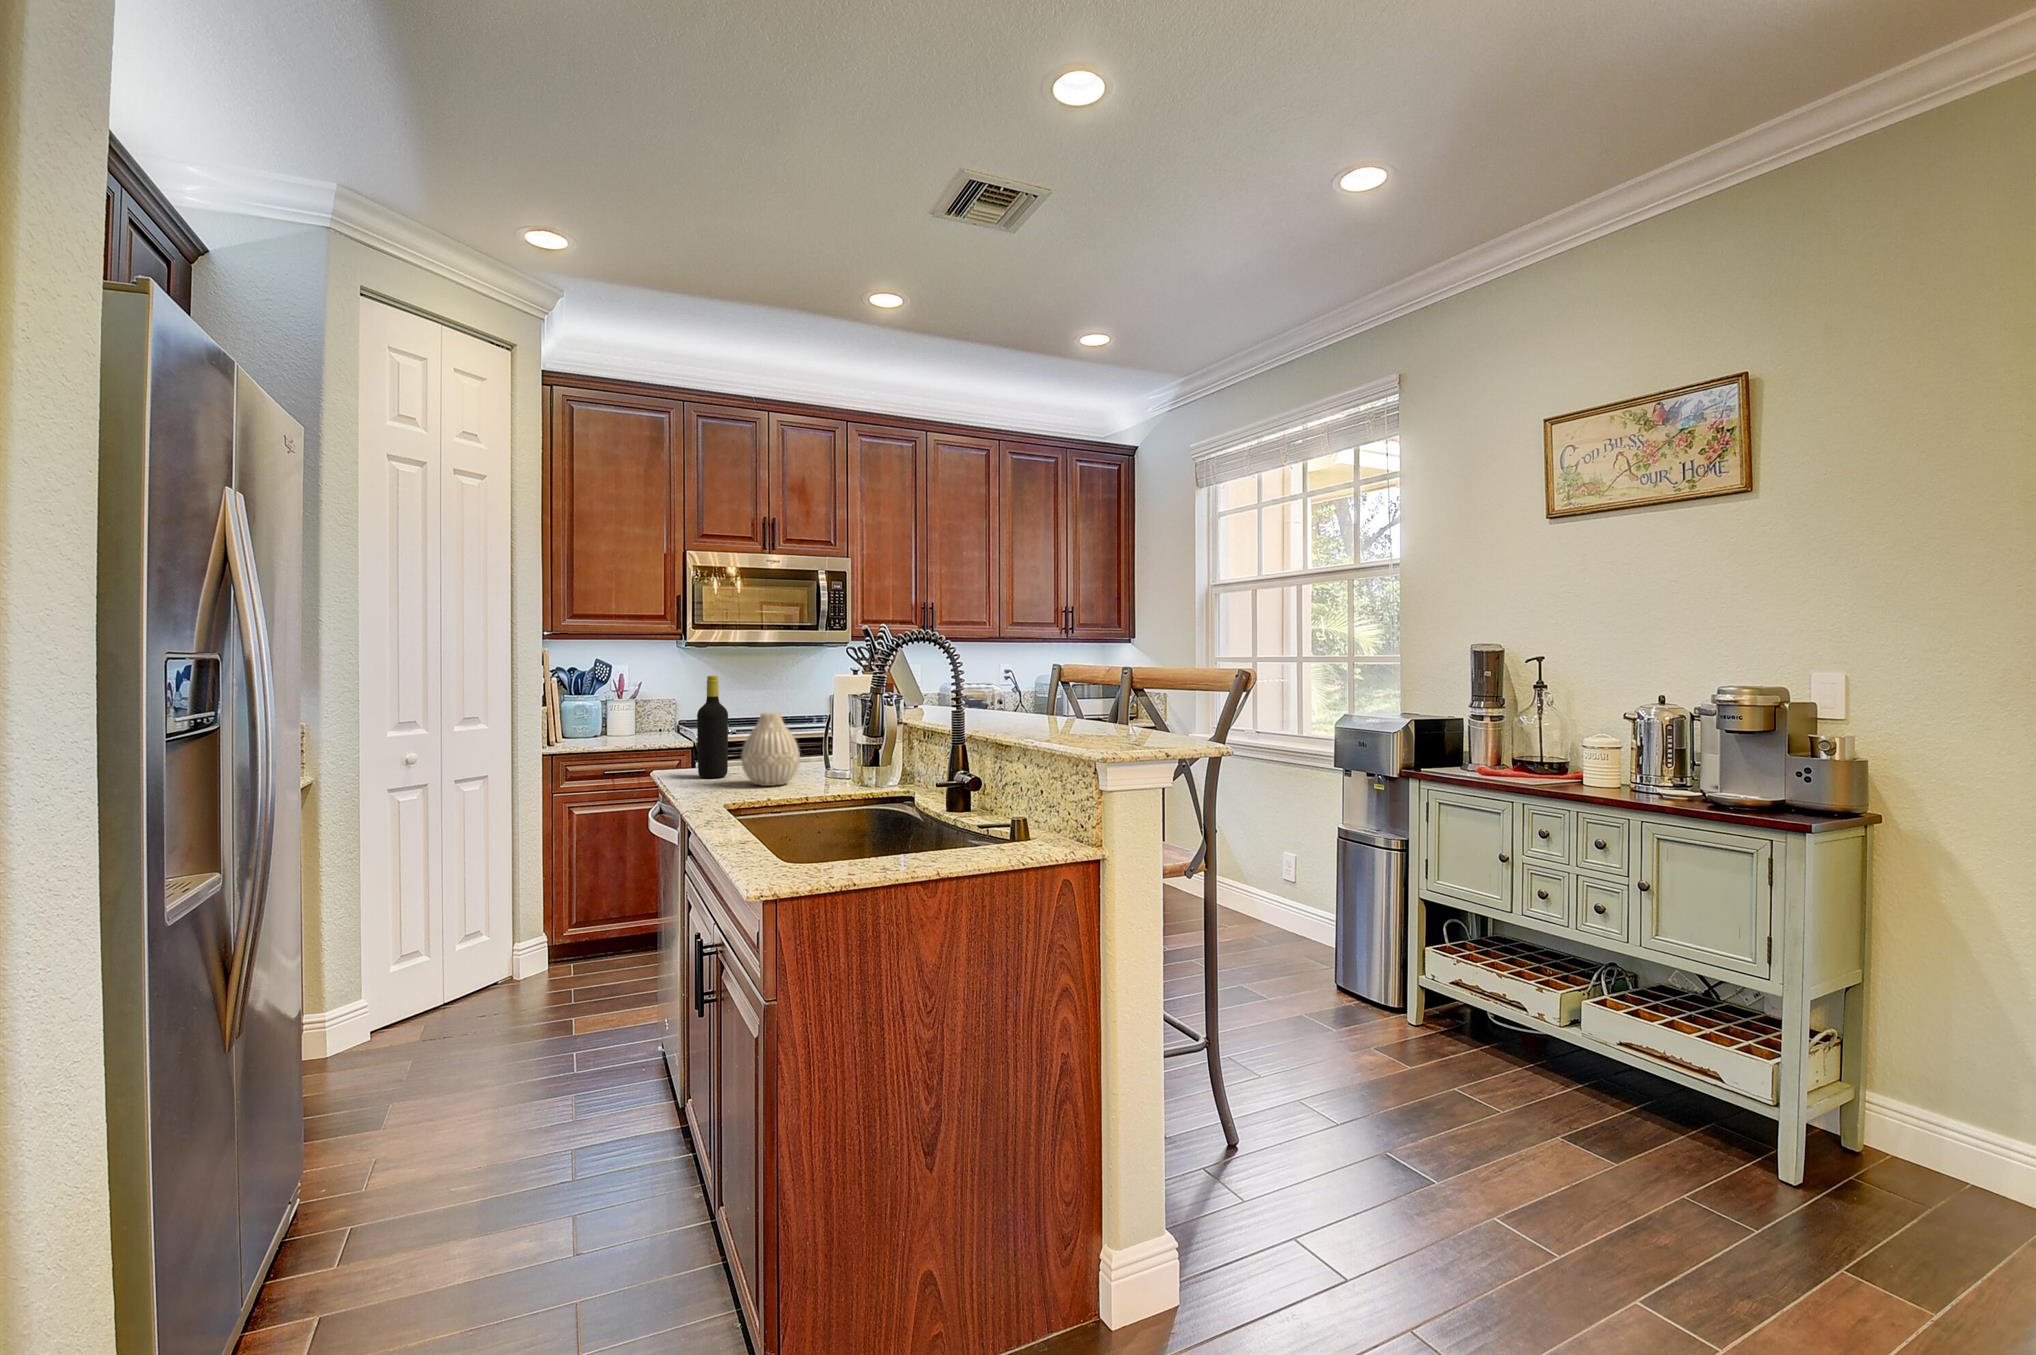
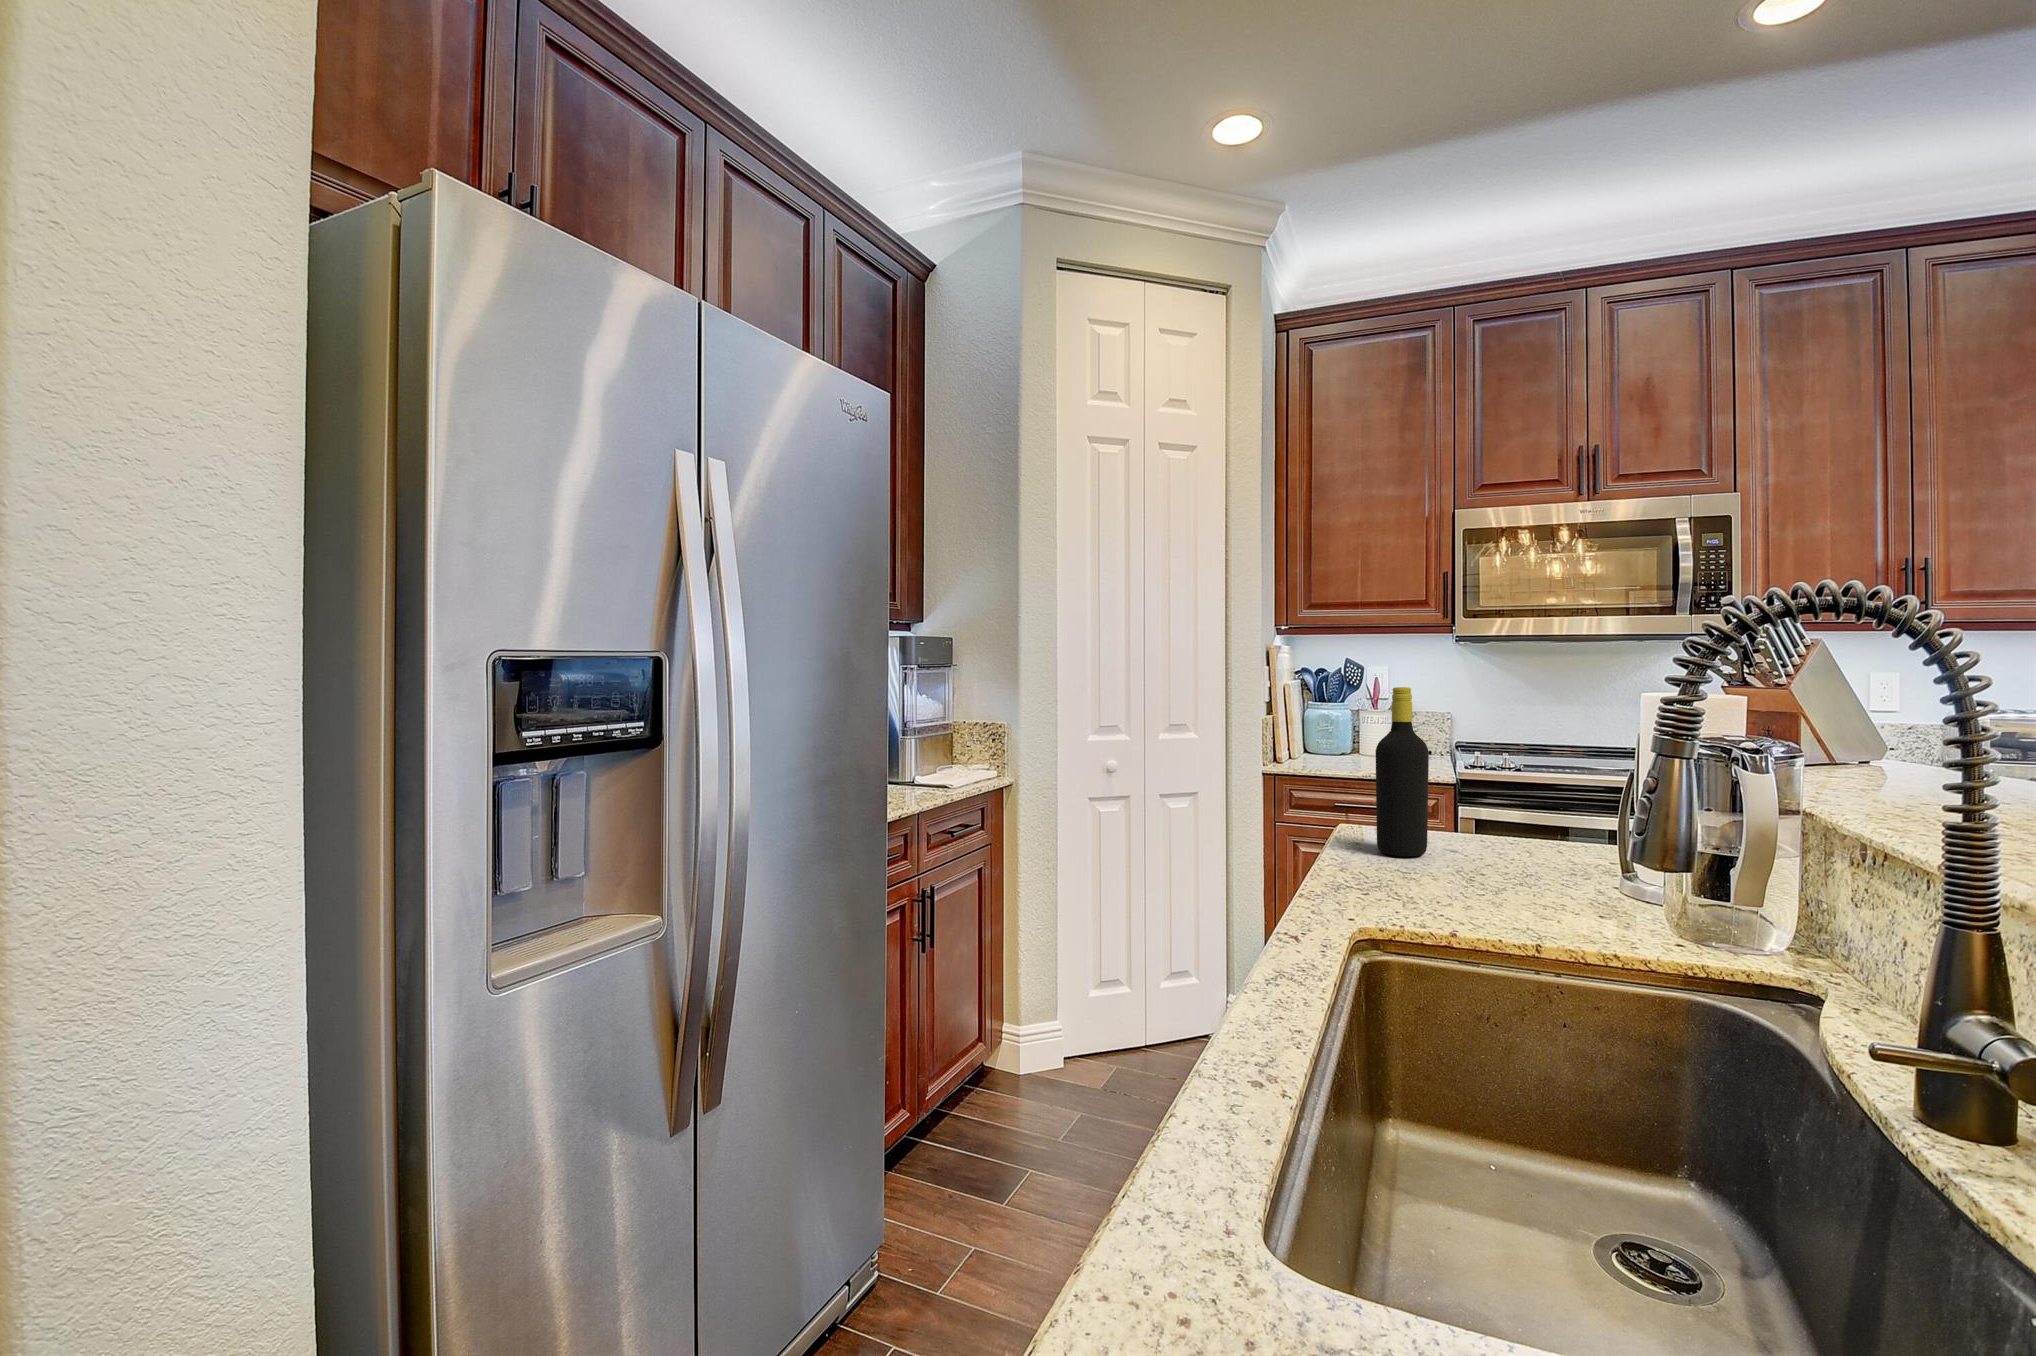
vase: present [741,713,800,786] -> none [1429,758,1546,897]

